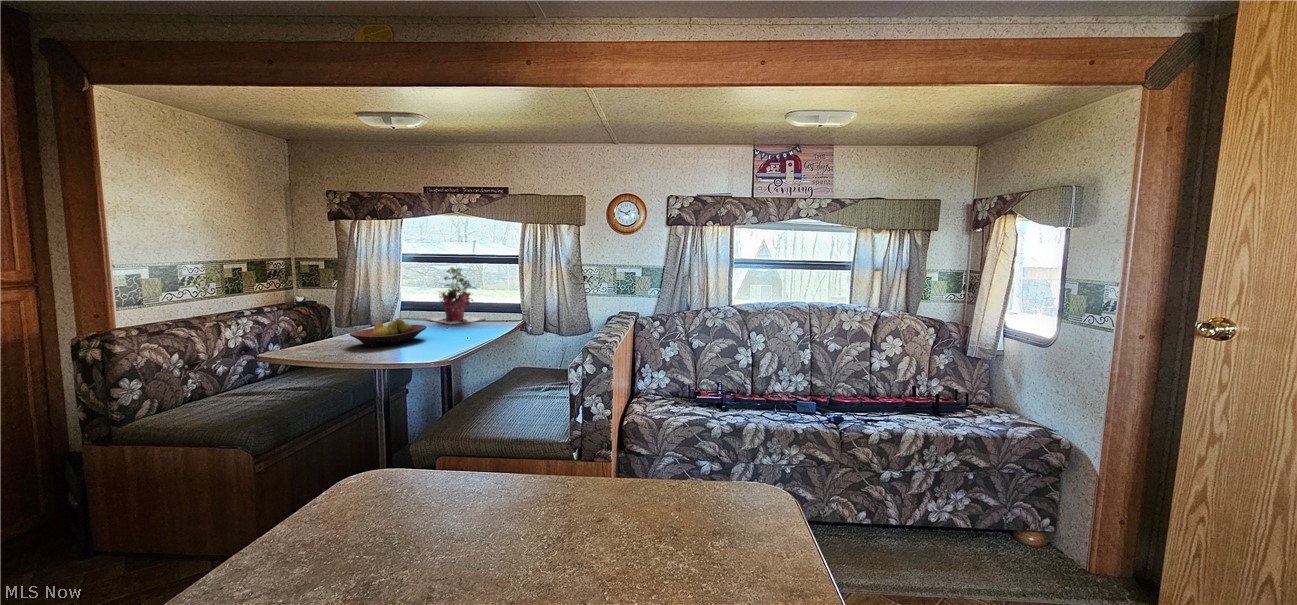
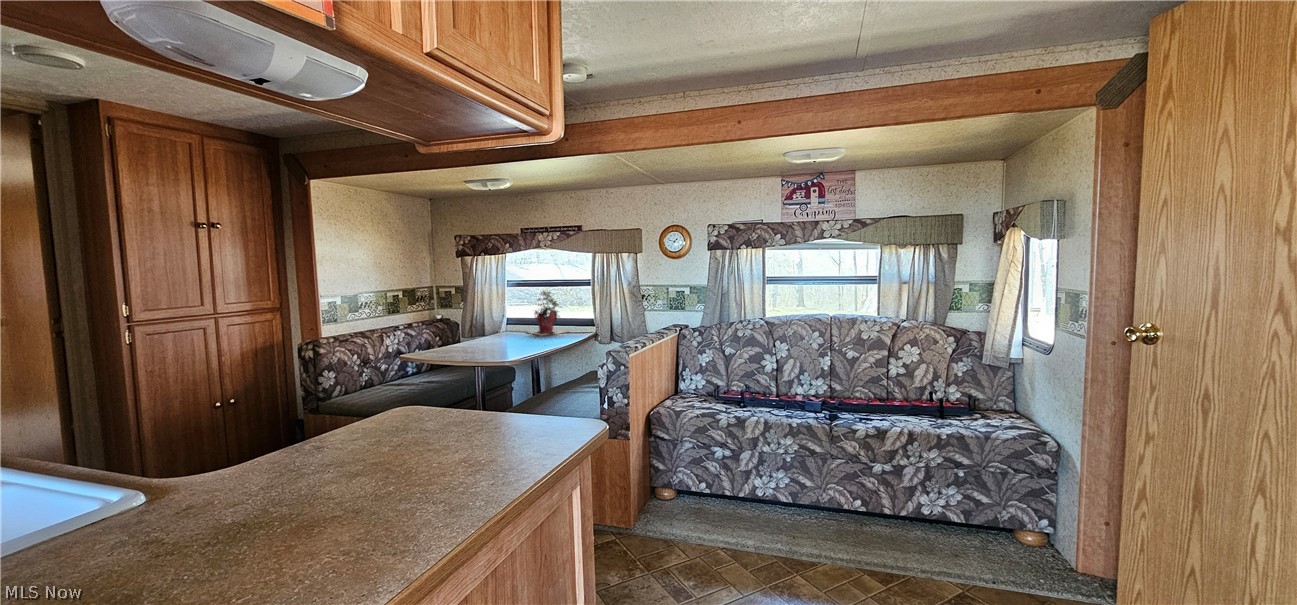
fruit bowl: present [350,319,427,347] -> none [461,331,516,352]

